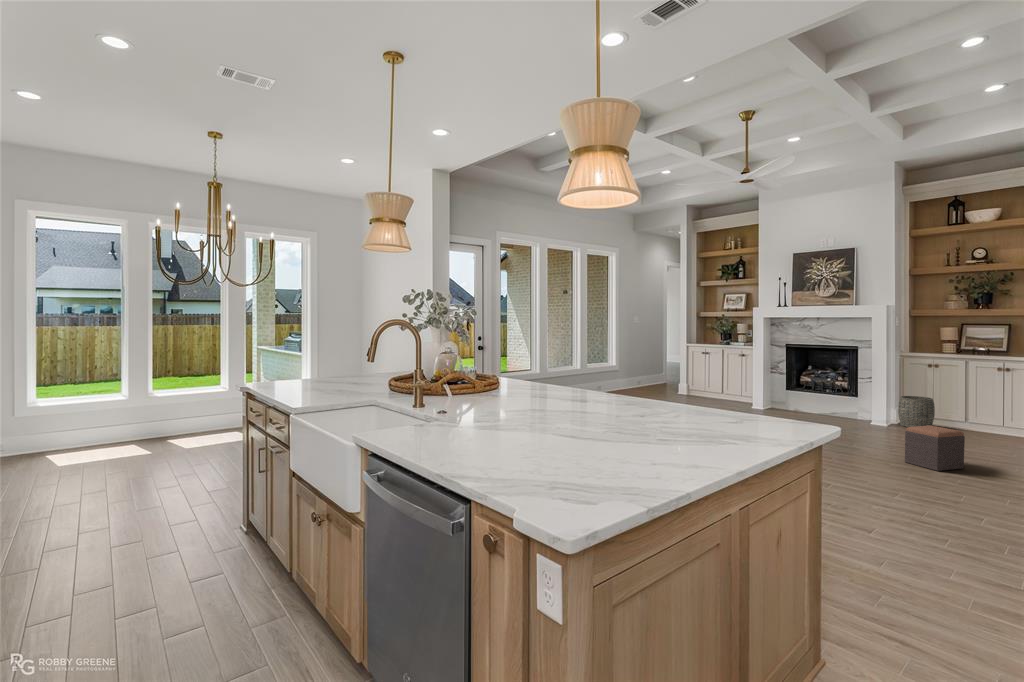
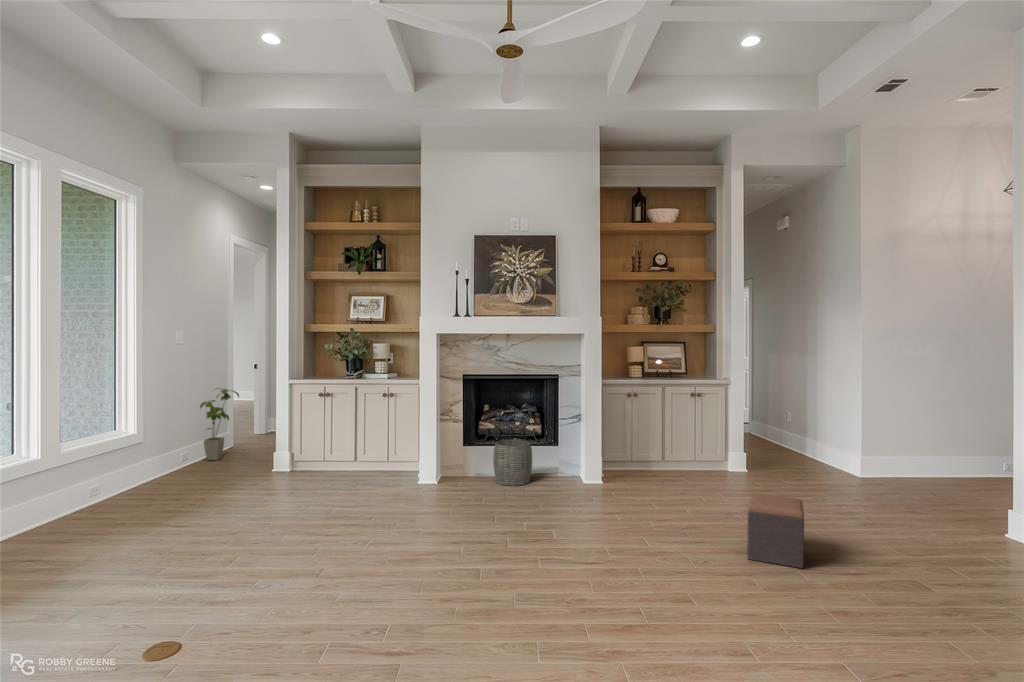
house plant: none [642,349,662,388] -> present [200,388,239,460]
woven basket: present [898,396,935,427] -> present [493,439,532,486]

